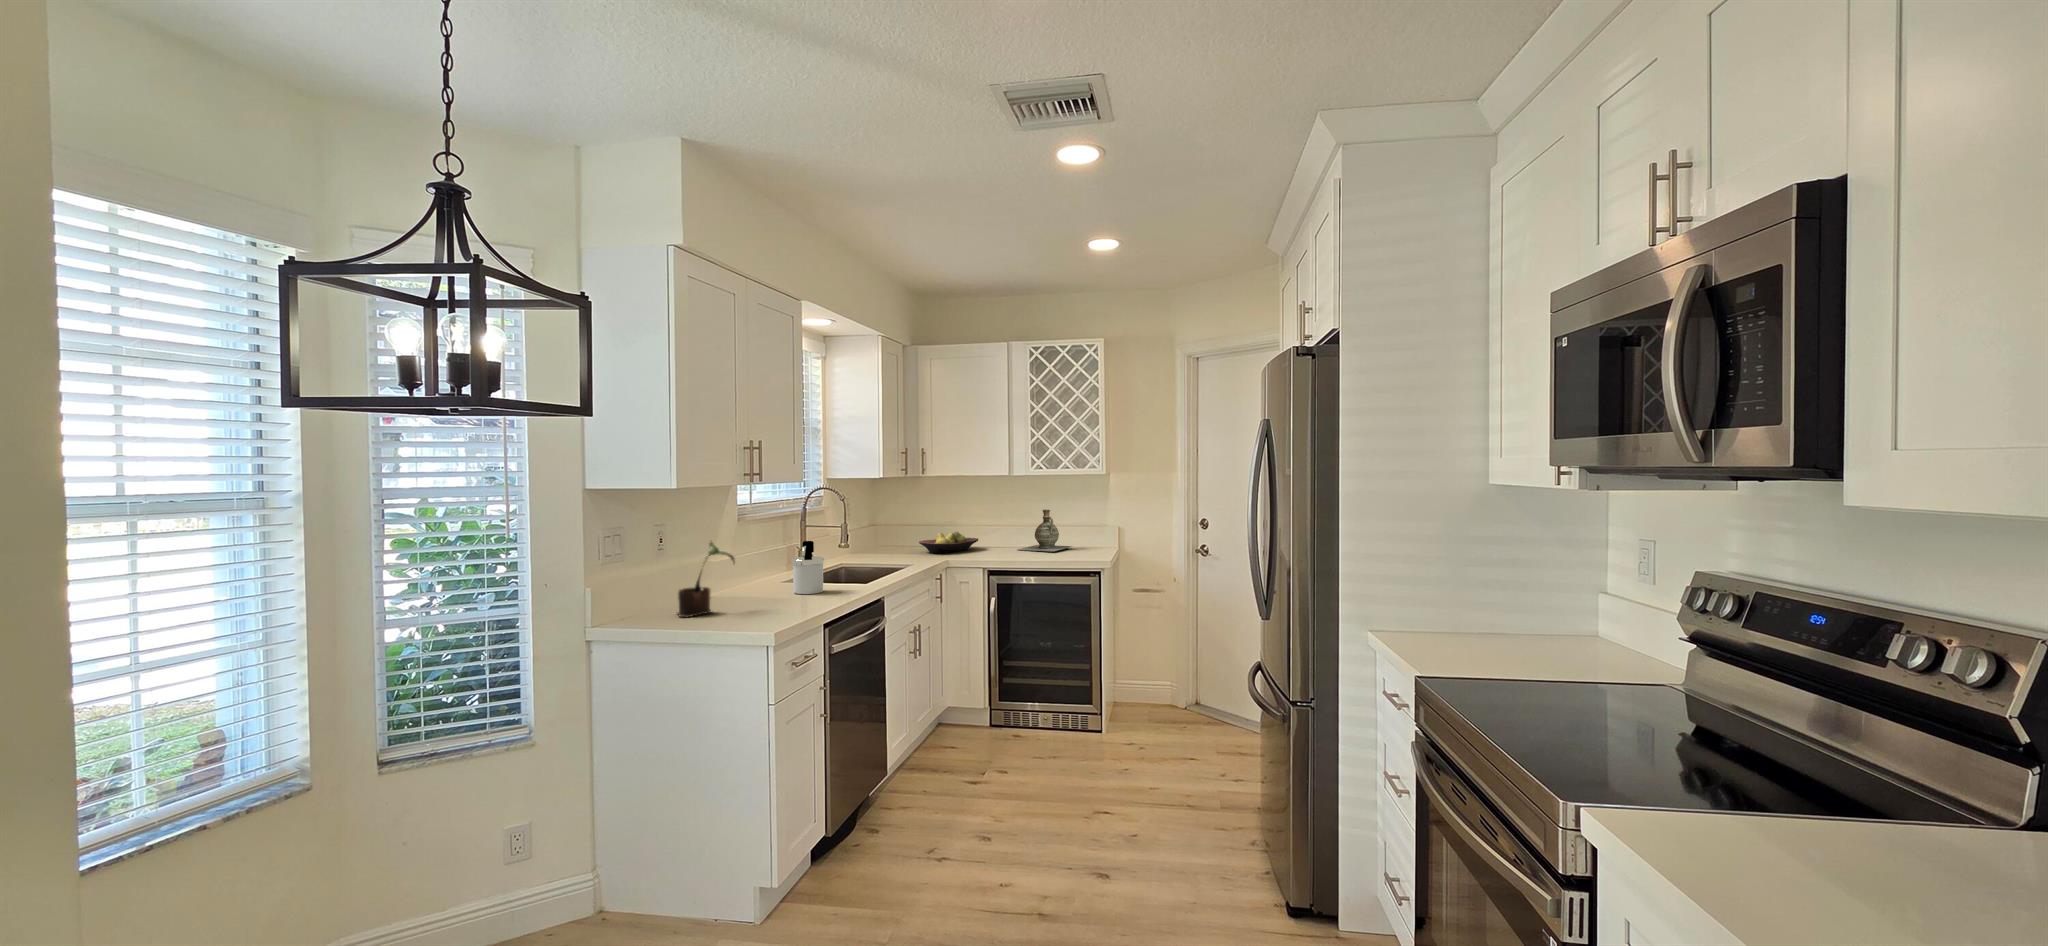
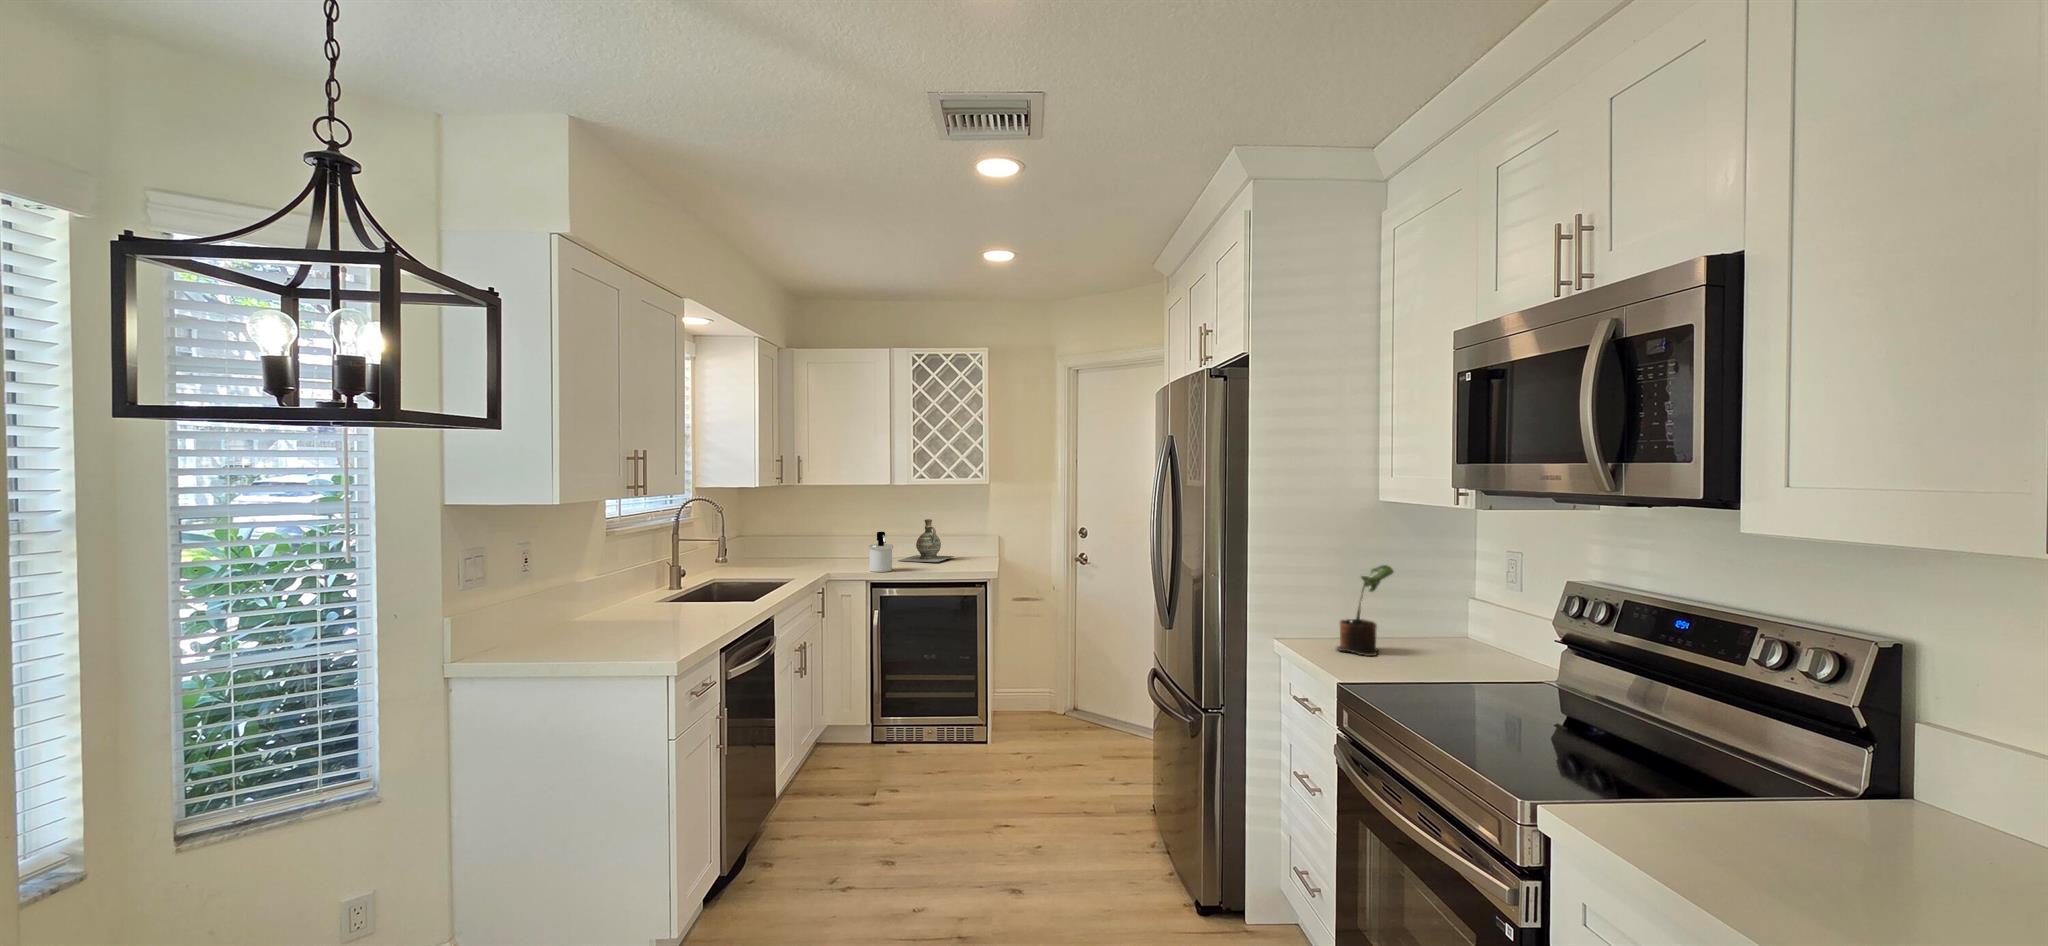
fruit bowl: present [919,531,978,553] -> none [795,542,858,565]
soap dispenser: present [792,541,824,594] -> present [869,532,893,572]
potted plant: present [678,542,735,617] -> present [1337,565,1394,656]

